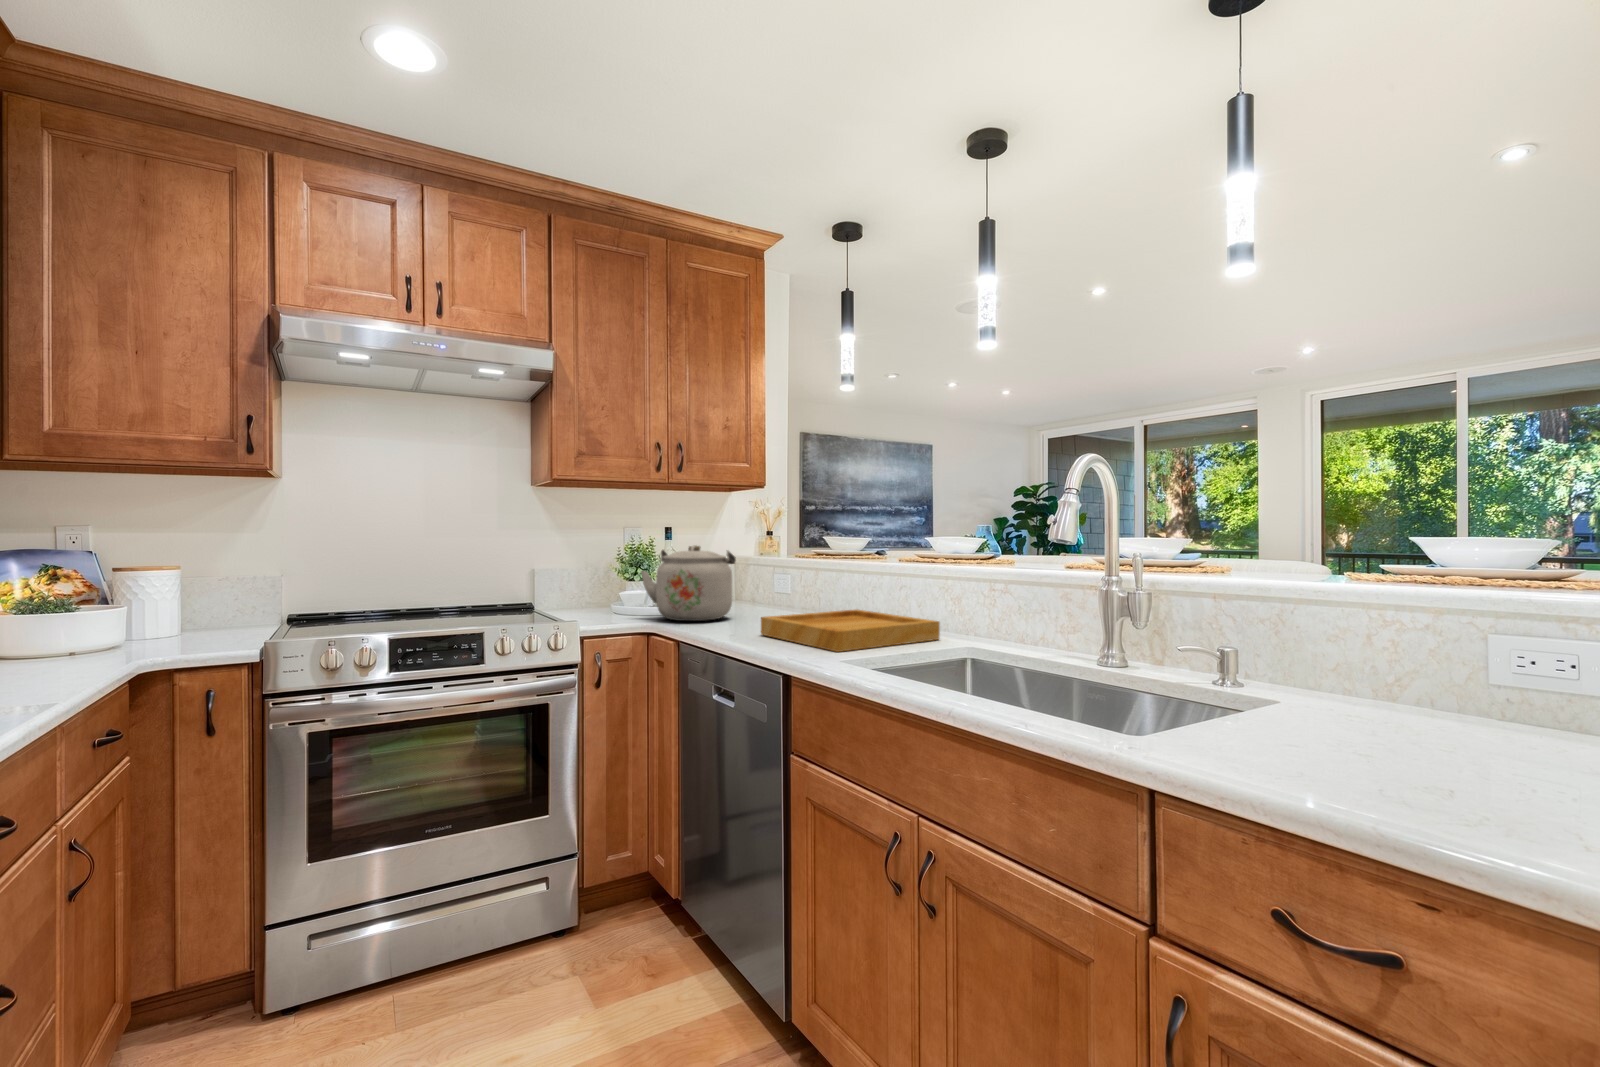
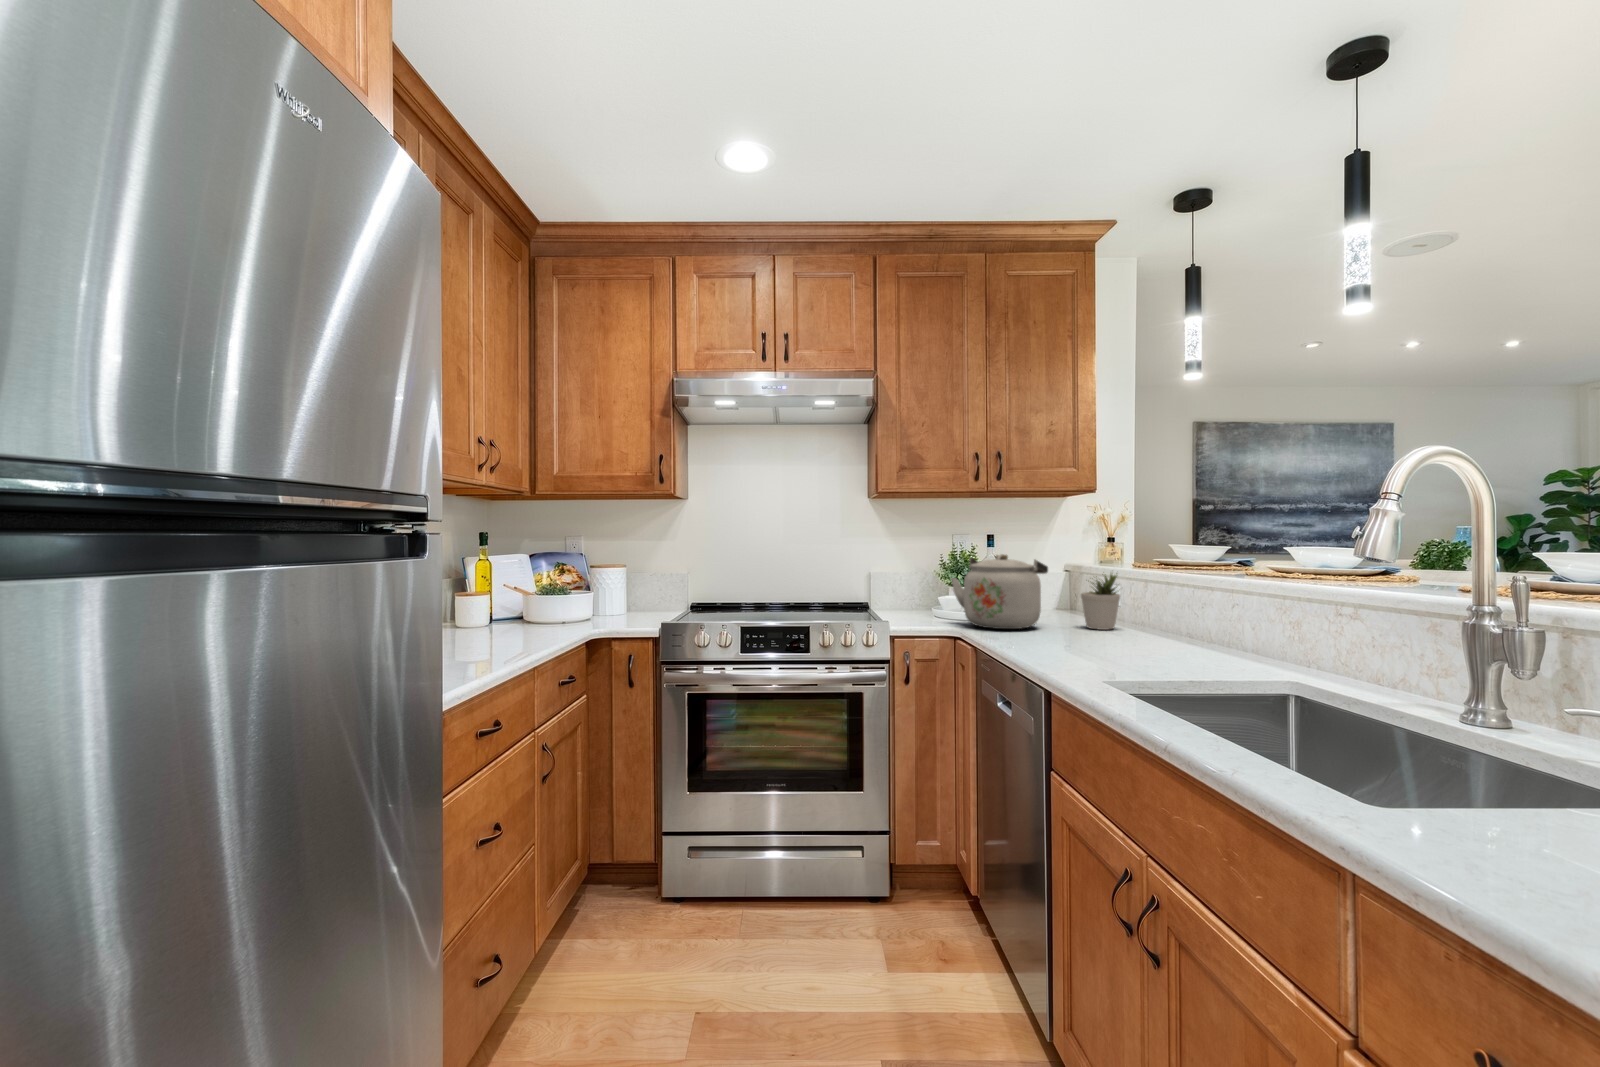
potted plant: none [765,559,802,616] -> present [1081,574,1120,630]
tray: present [761,610,940,652] -> none [1050,629,1261,673]

